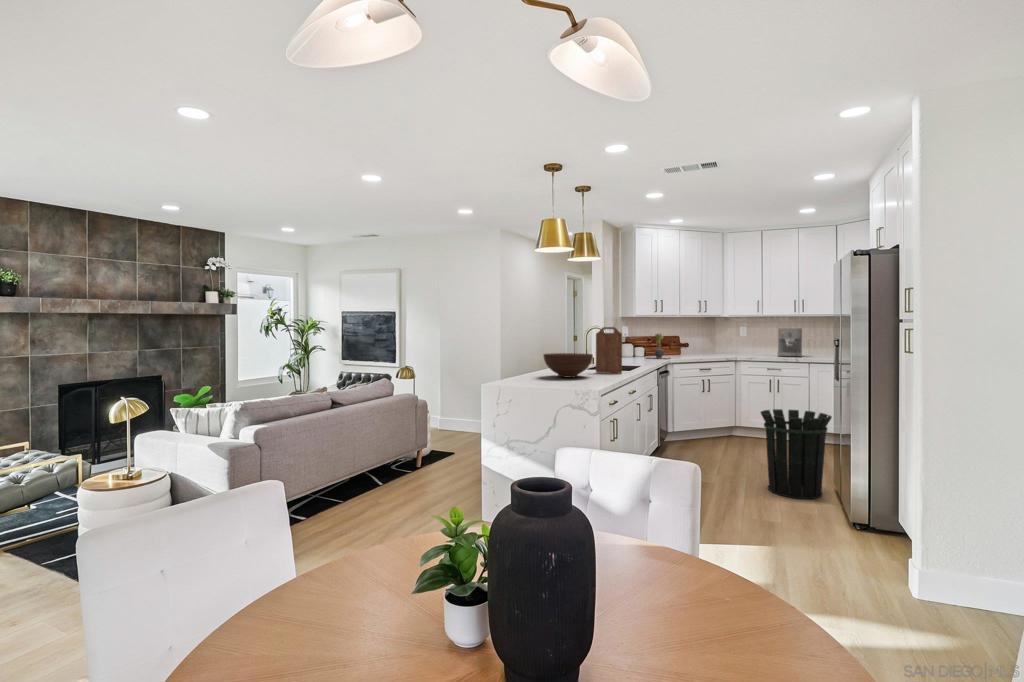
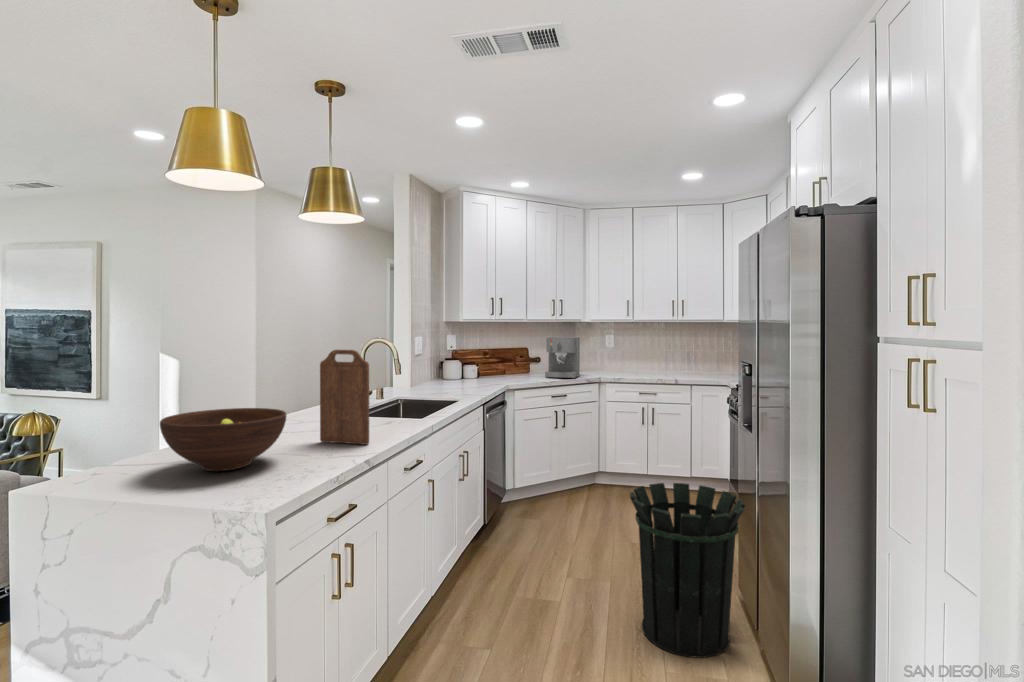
coffee maker: present [778,328,802,357] -> present [545,337,580,379]
potted plant: present [650,333,664,358] -> none [473,345,512,384]

